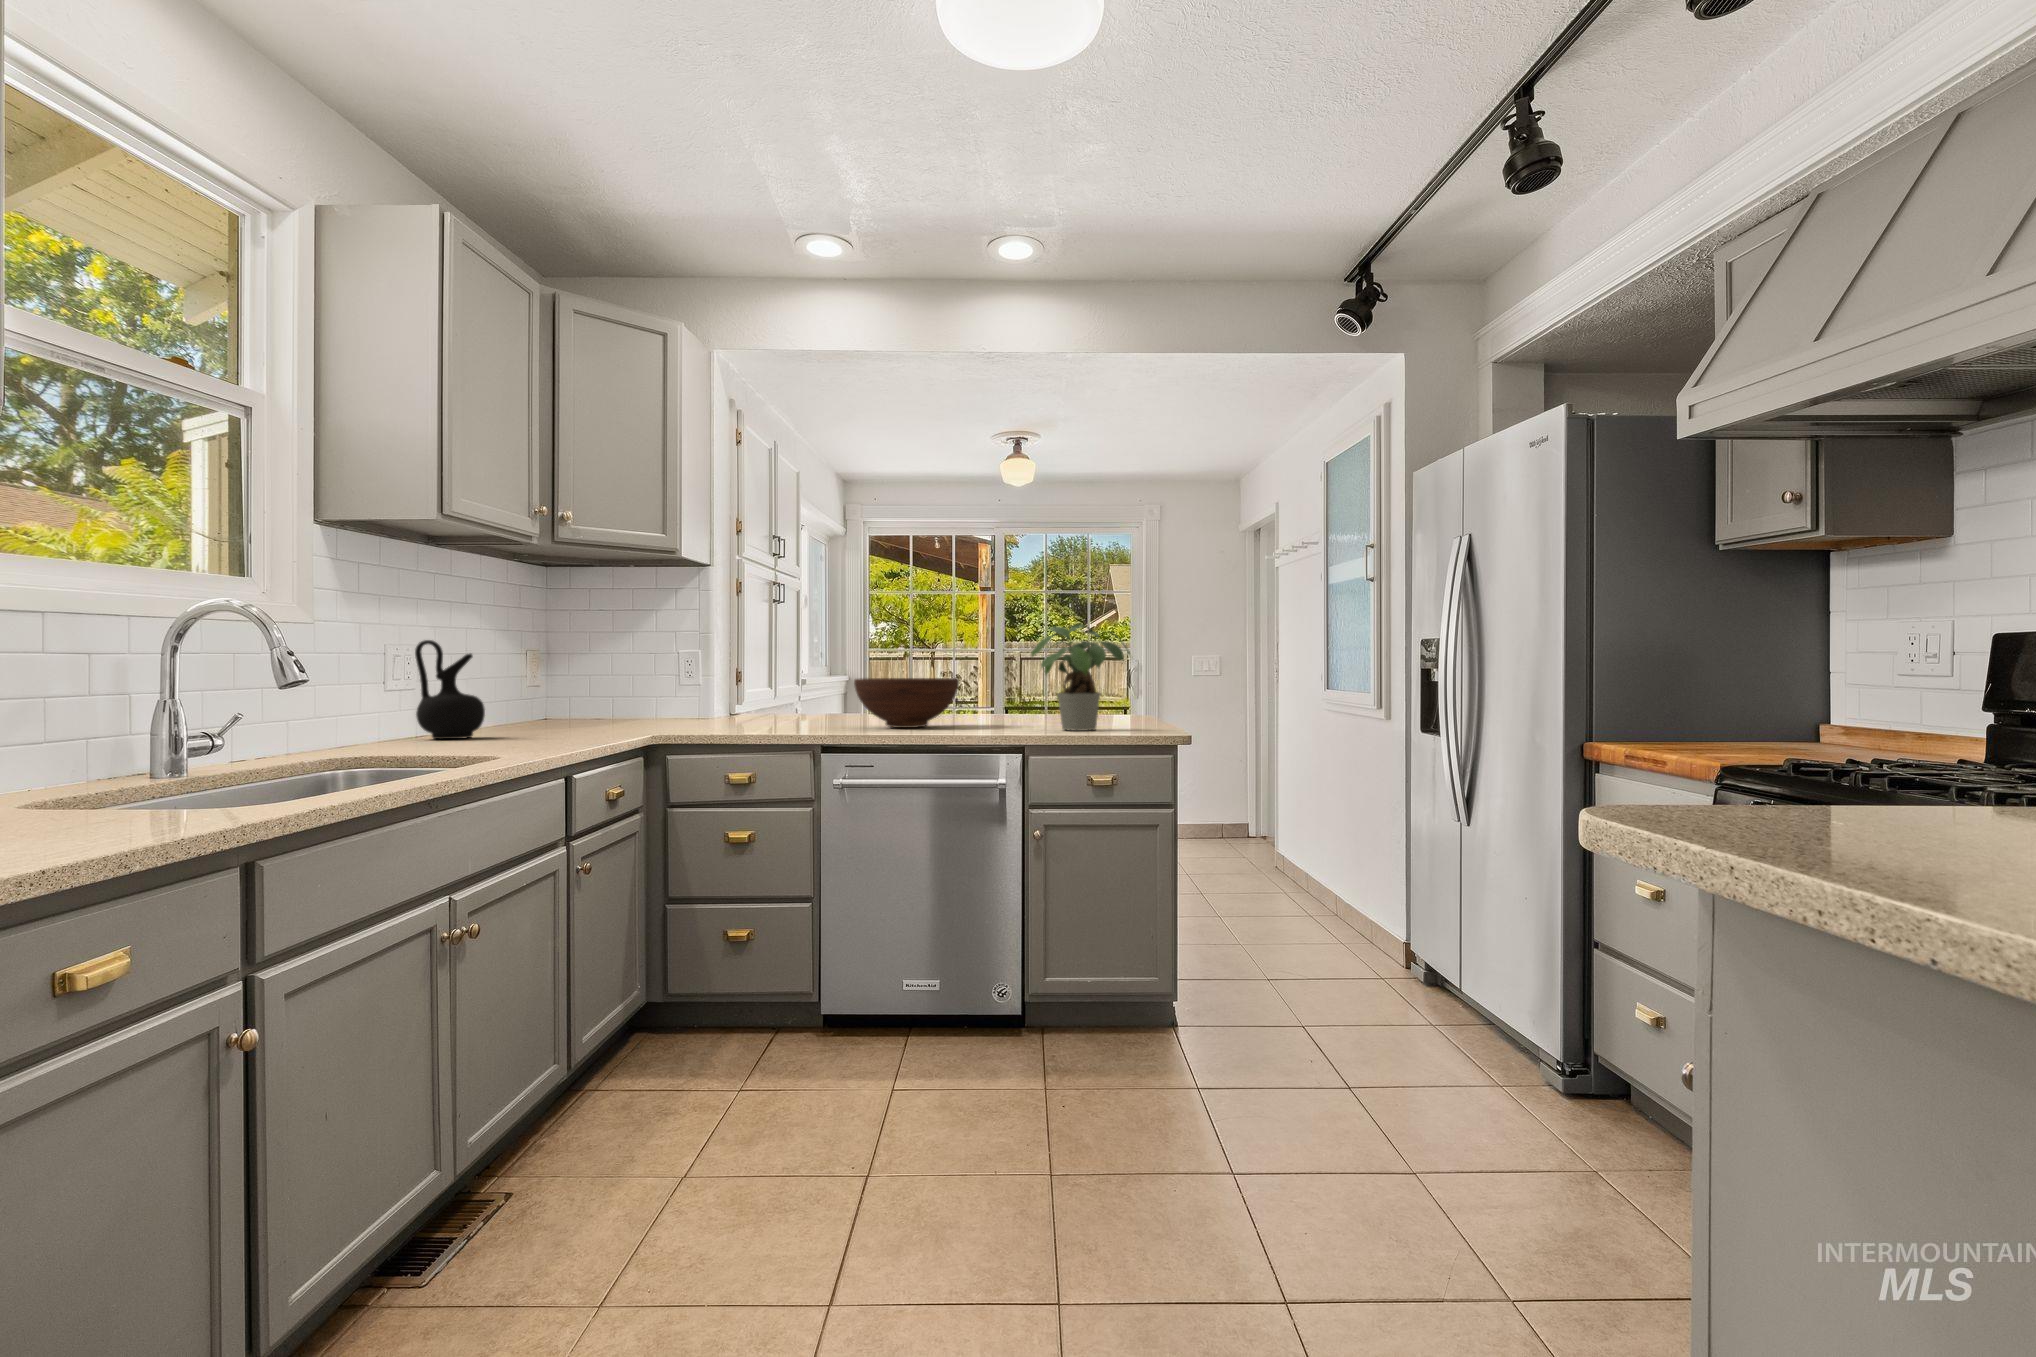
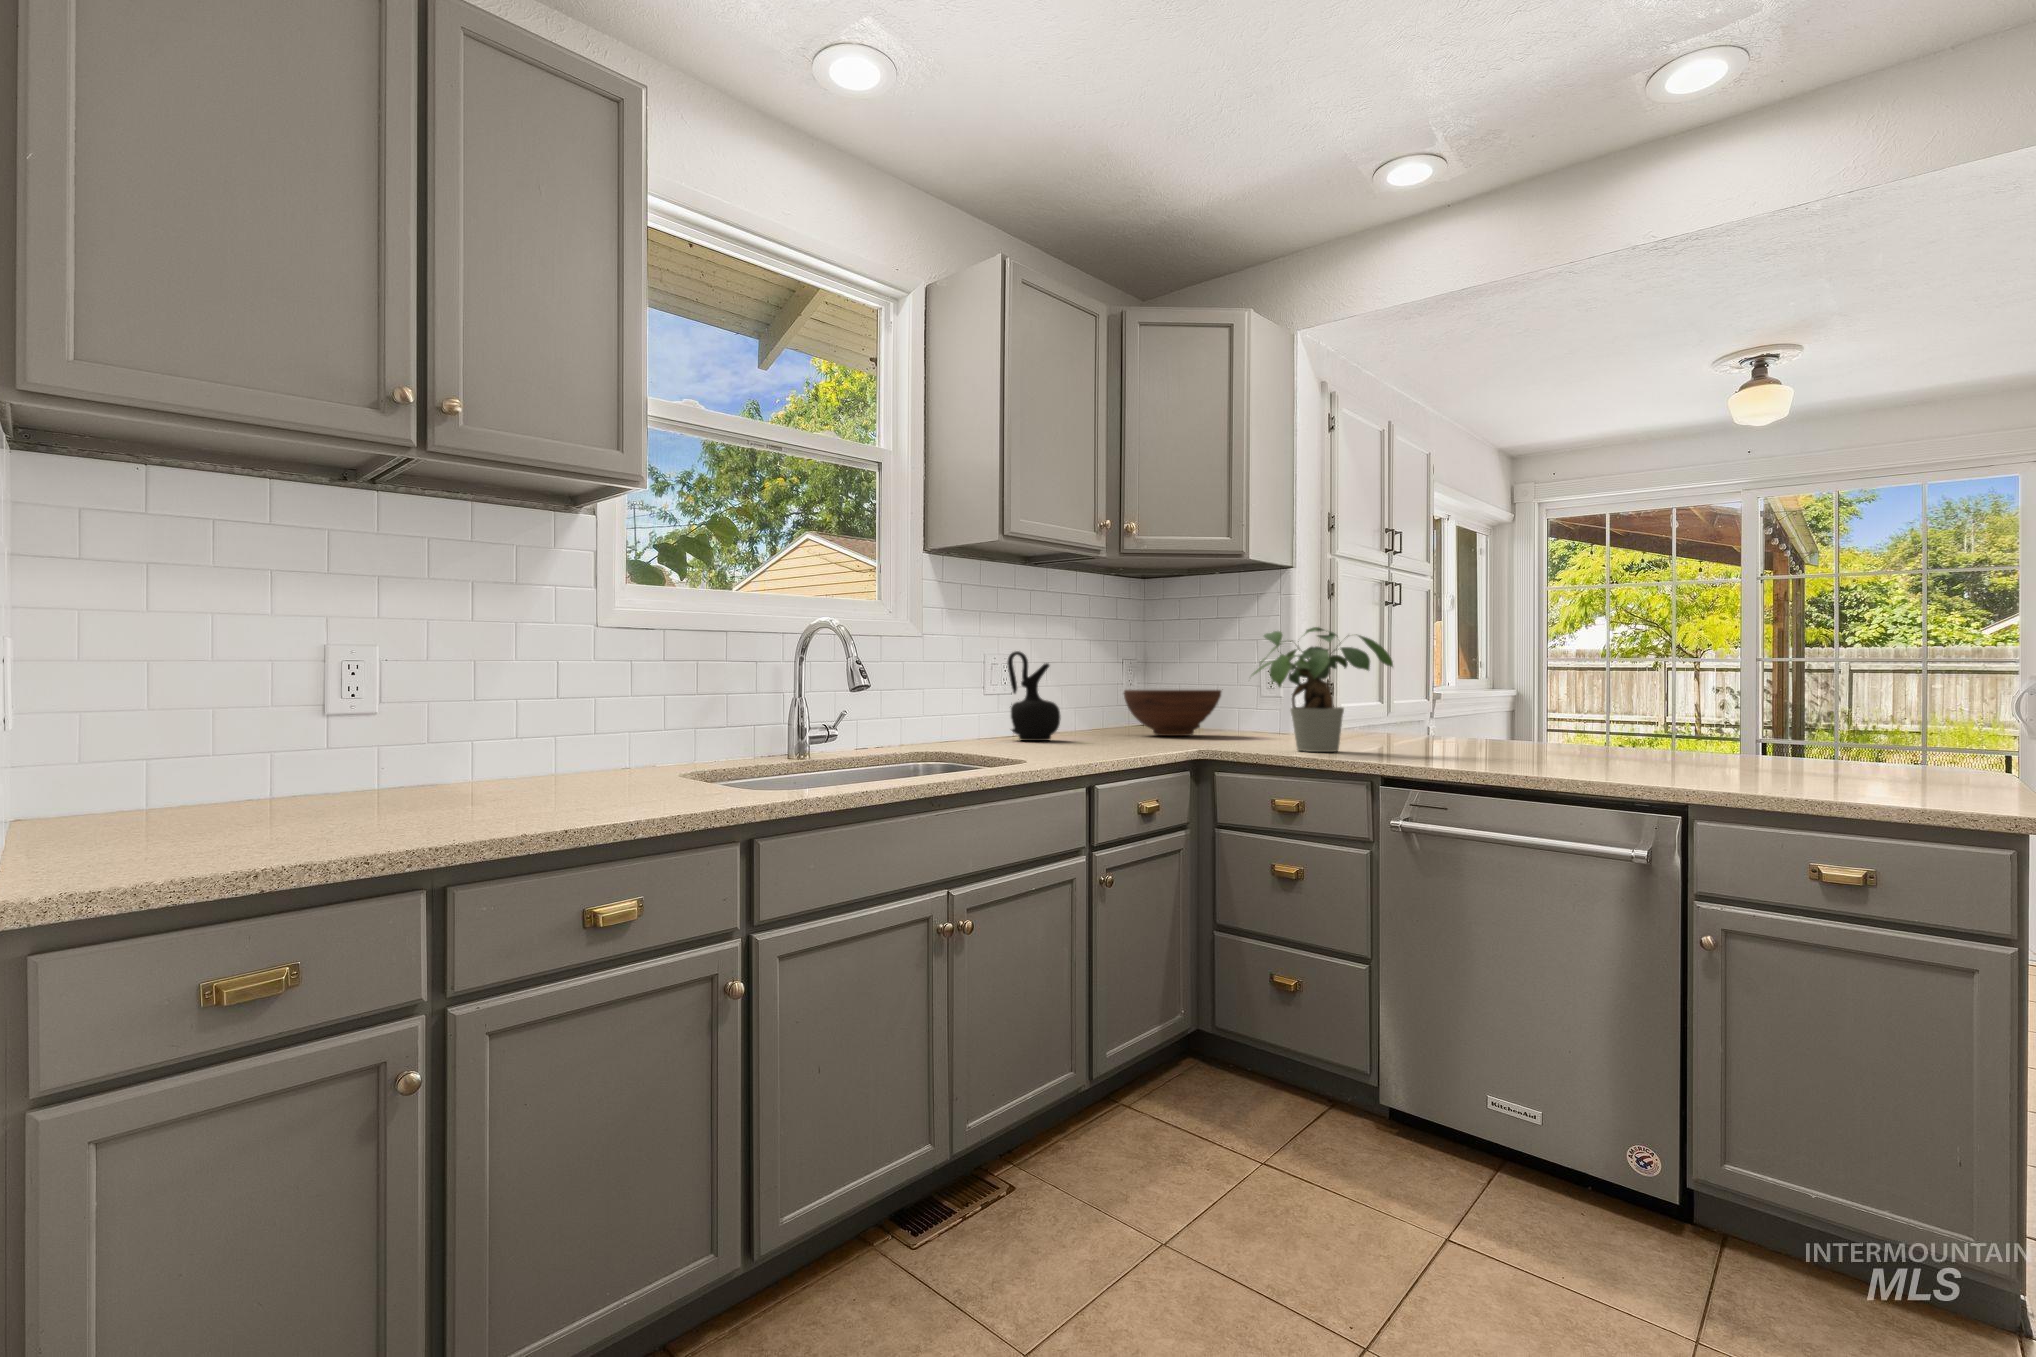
potted plant: present [1031,624,1130,731] -> present [1253,627,1393,752]
fruit bowl: present [854,678,959,728] -> present [1124,690,1221,736]

